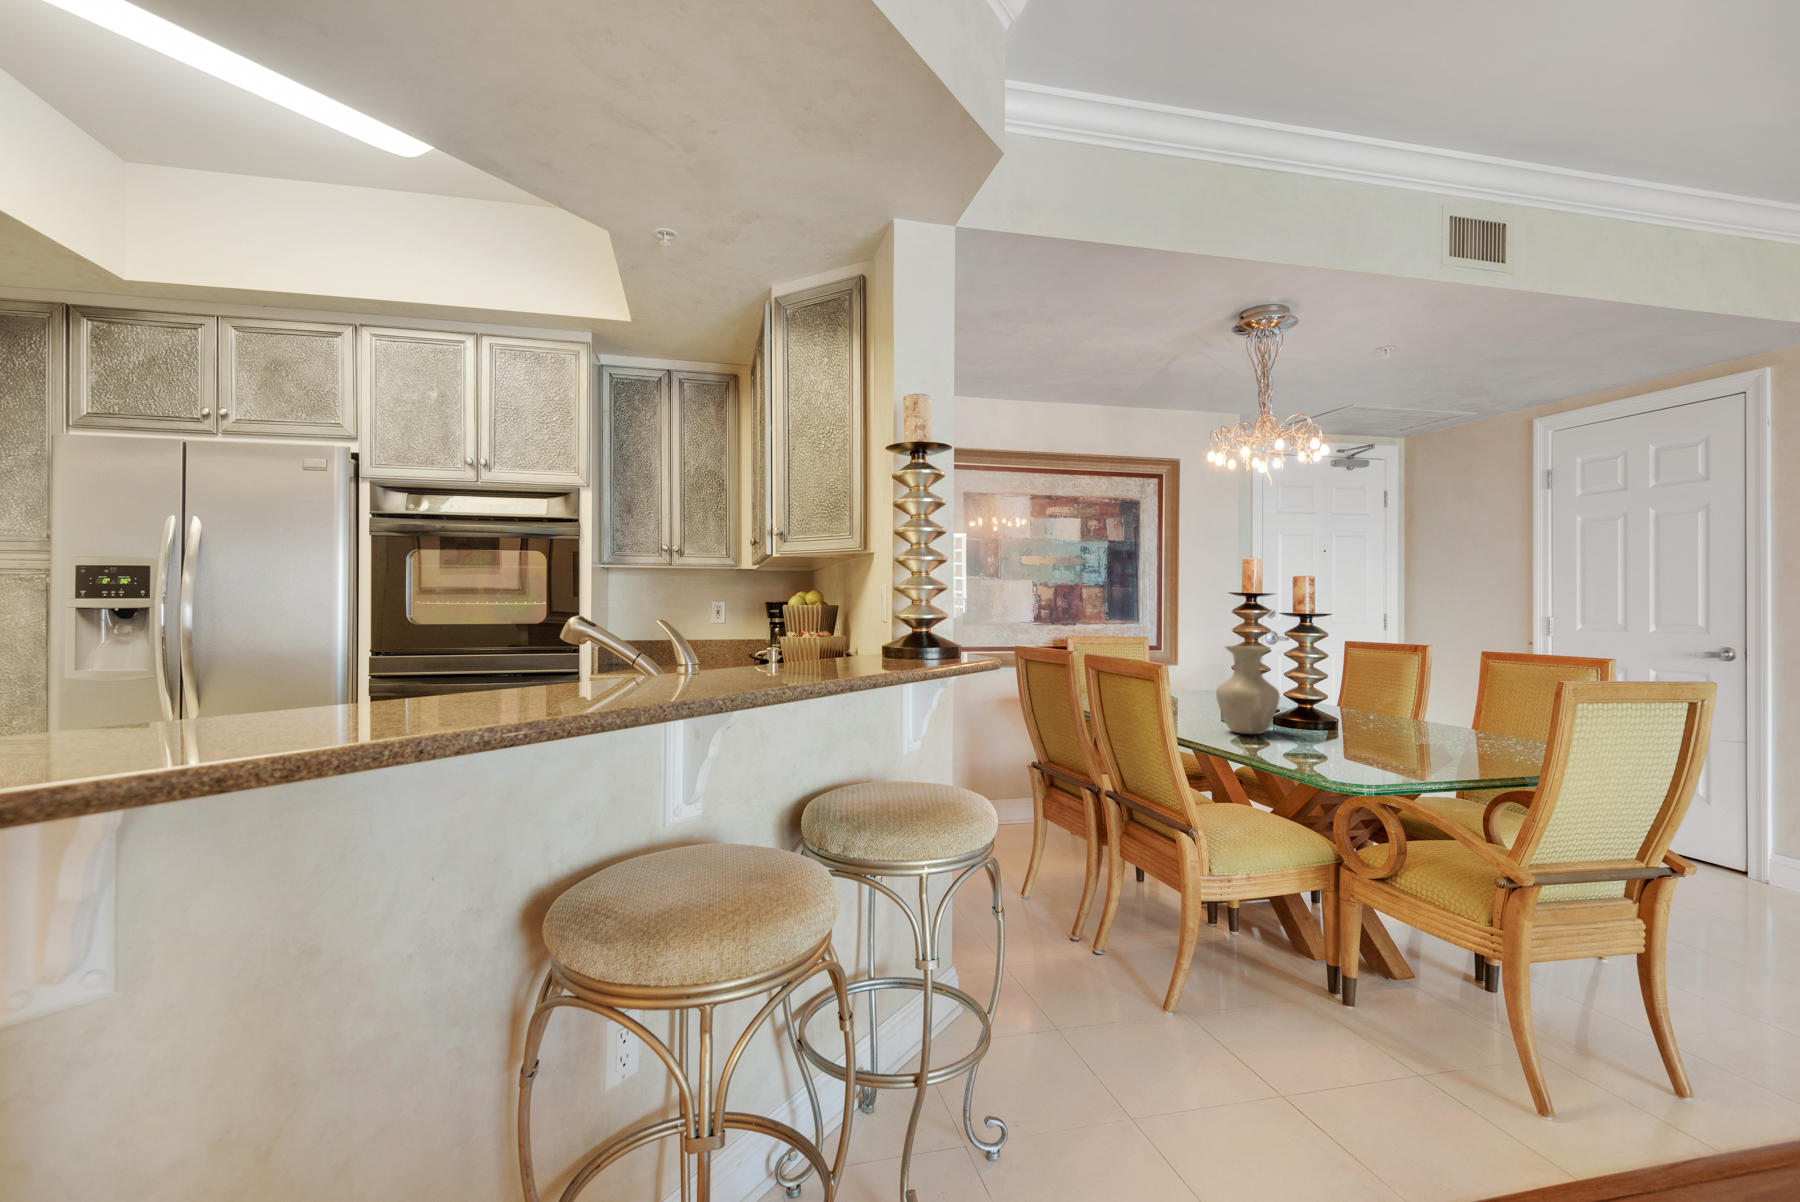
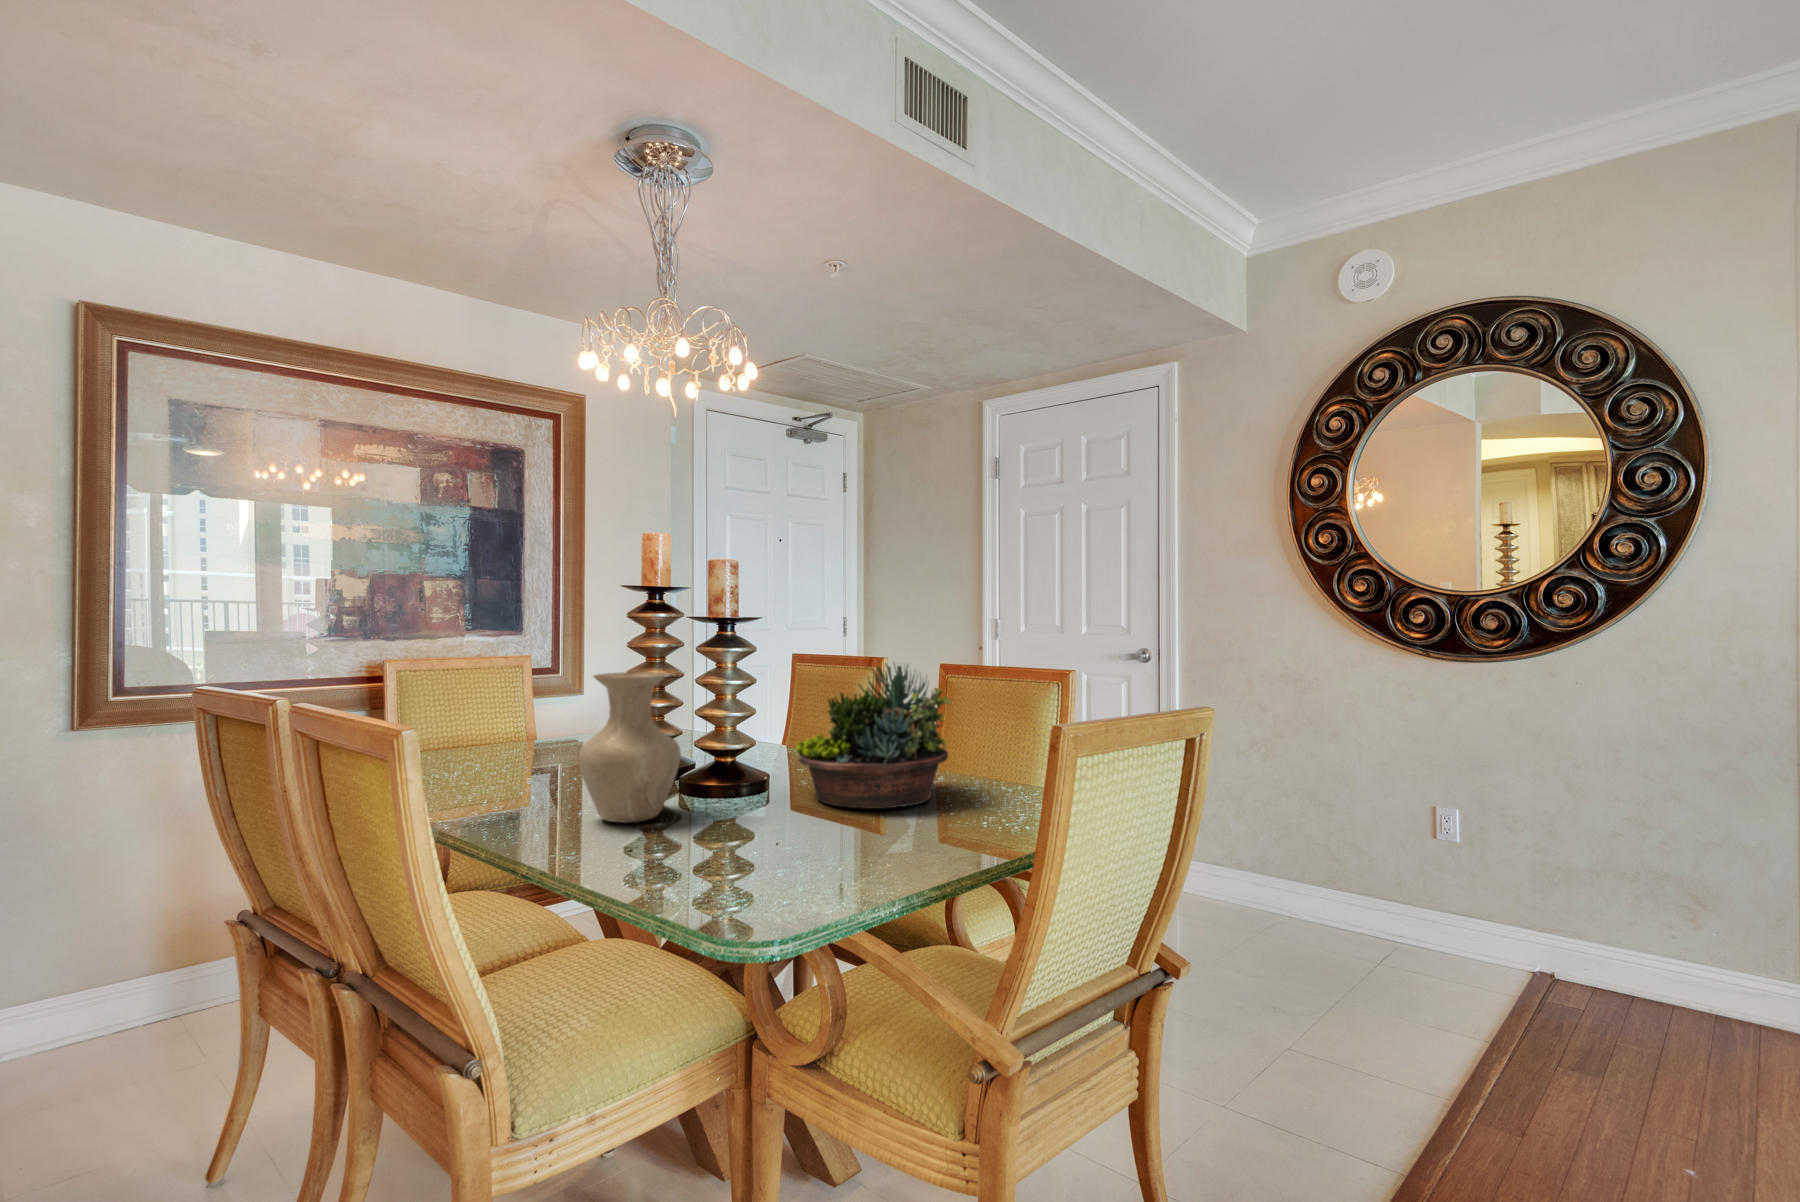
succulent planter: none [1358,644,1486,744] -> present [796,664,951,808]

